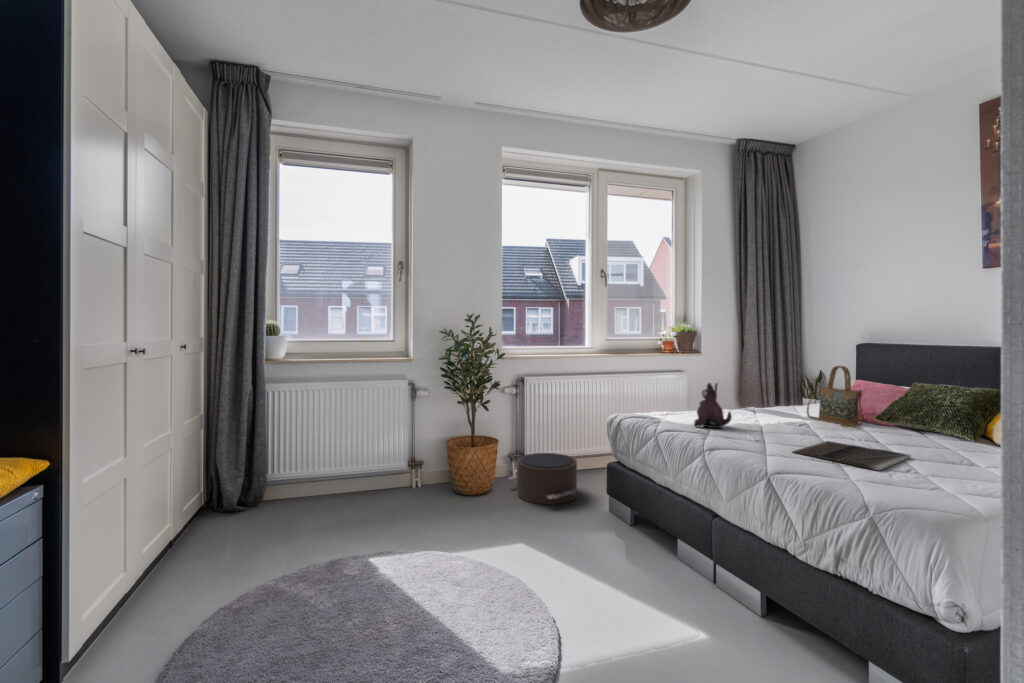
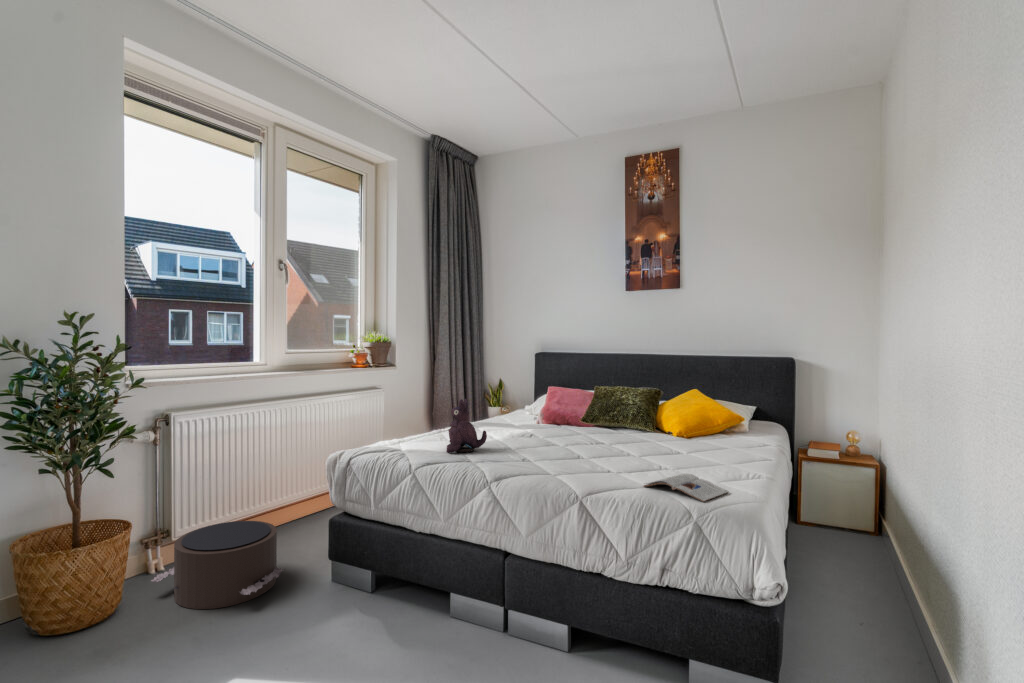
handbag: present [807,366,863,427] -> none [526,374,578,433]
laptop: present [792,441,911,470] -> none [568,449,650,472]
magazine: none [847,476,951,503] -> present [644,473,729,502]

